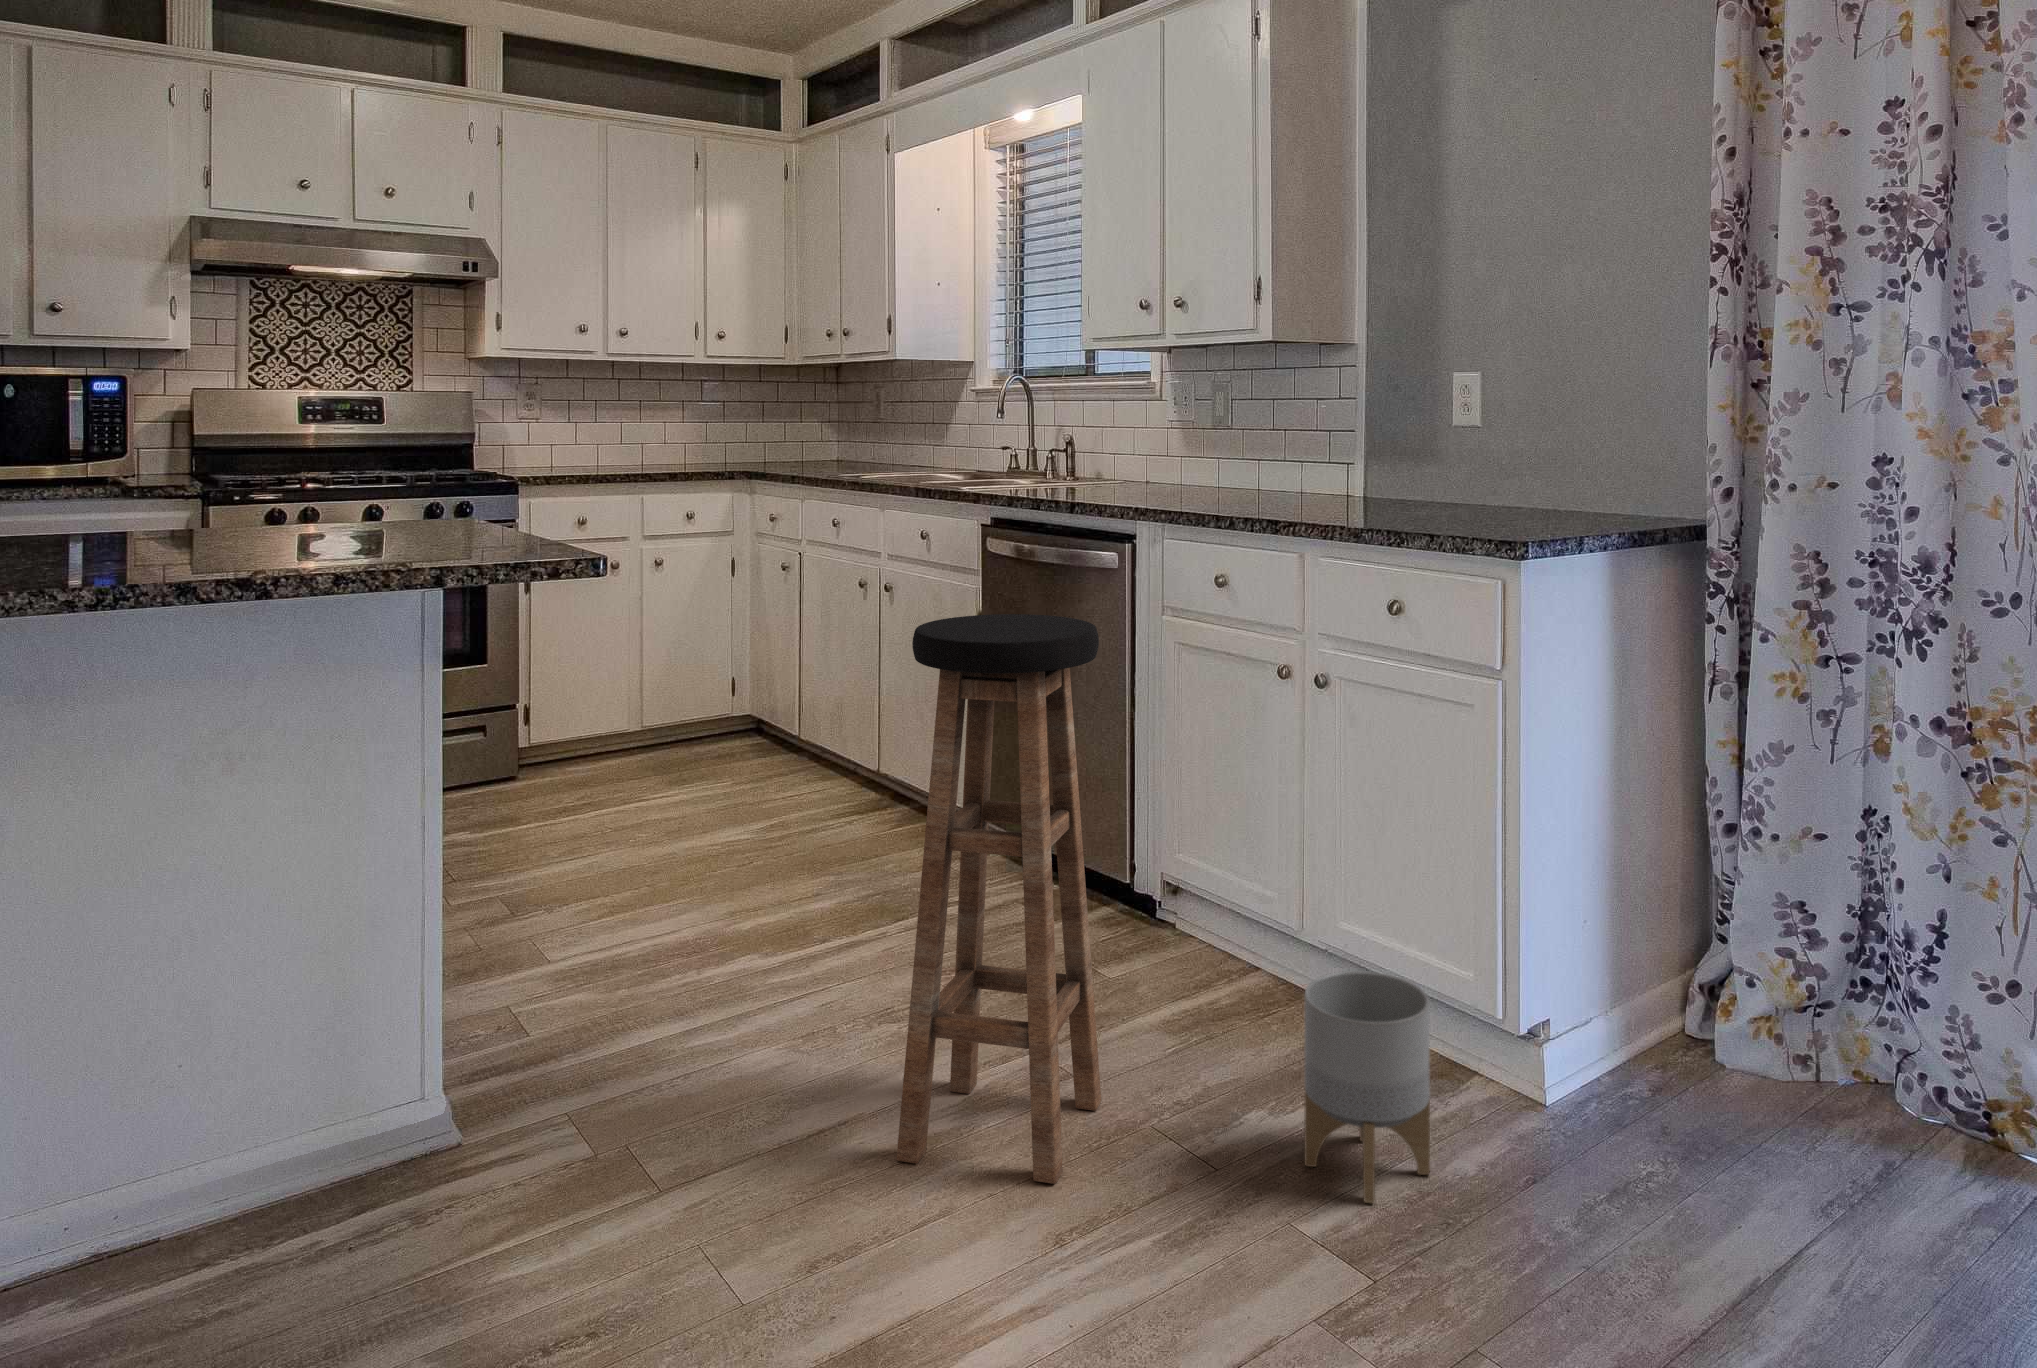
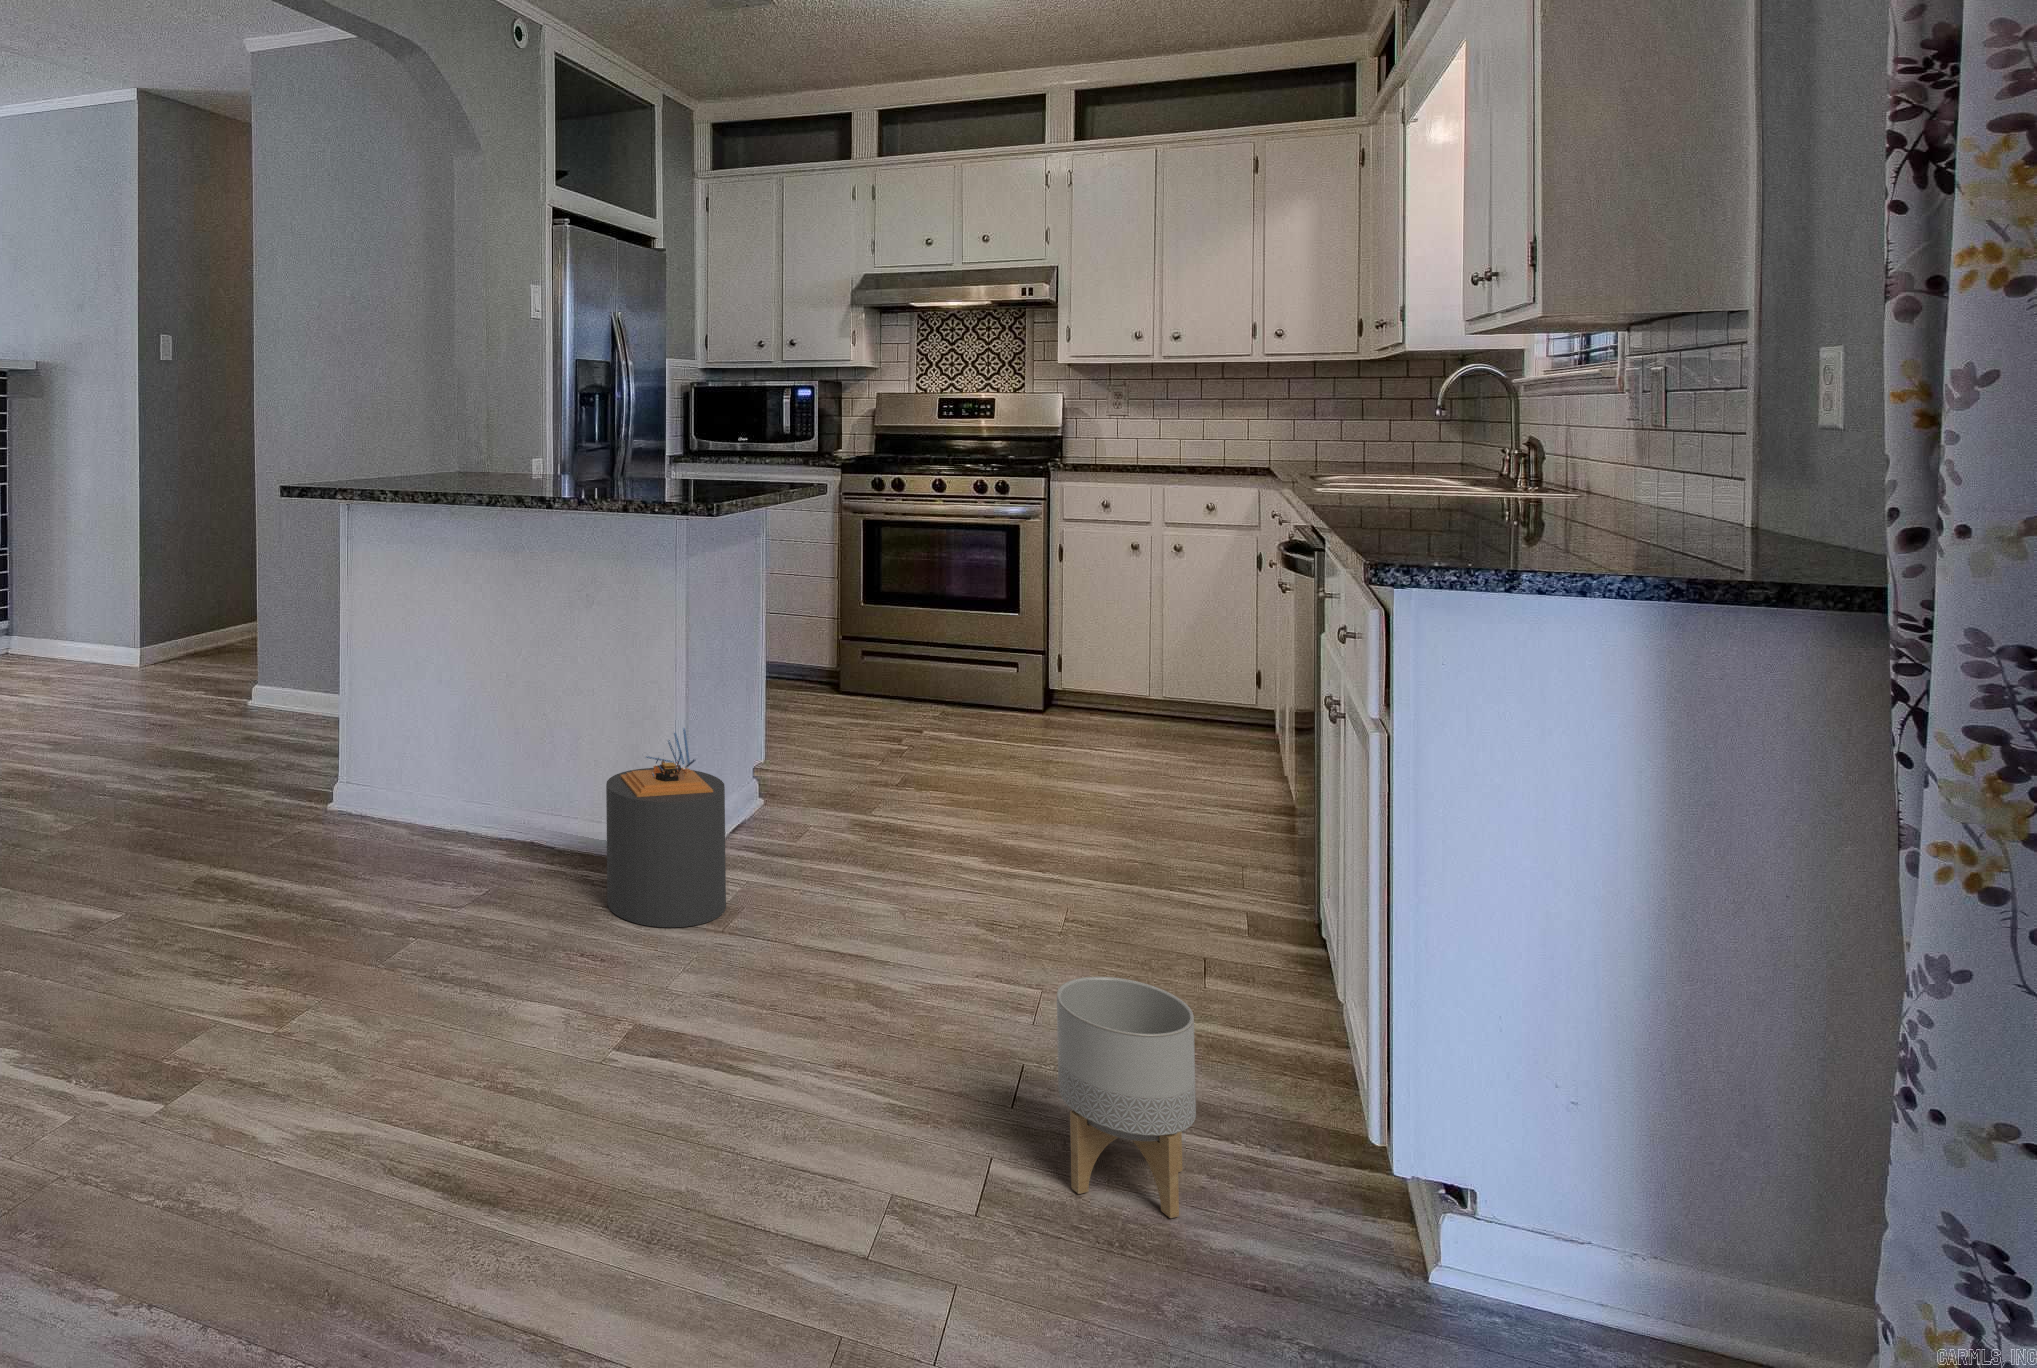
bar stool: present [896,614,1101,1184] -> none [839,580,1023,1043]
trash can: none [430,903,641,1261] -> present [606,728,726,927]

